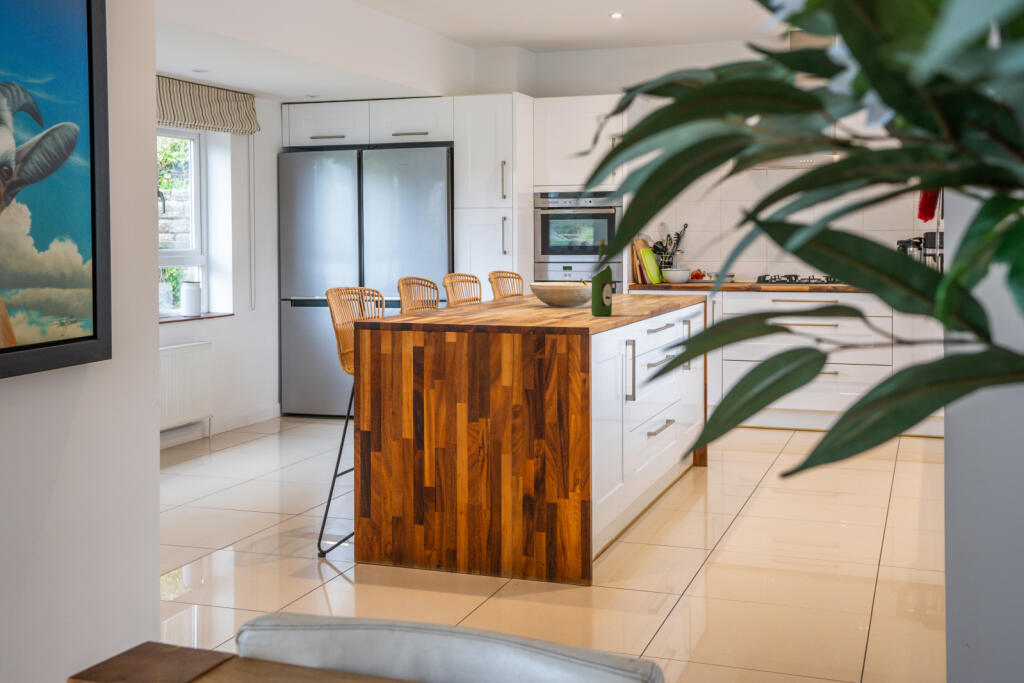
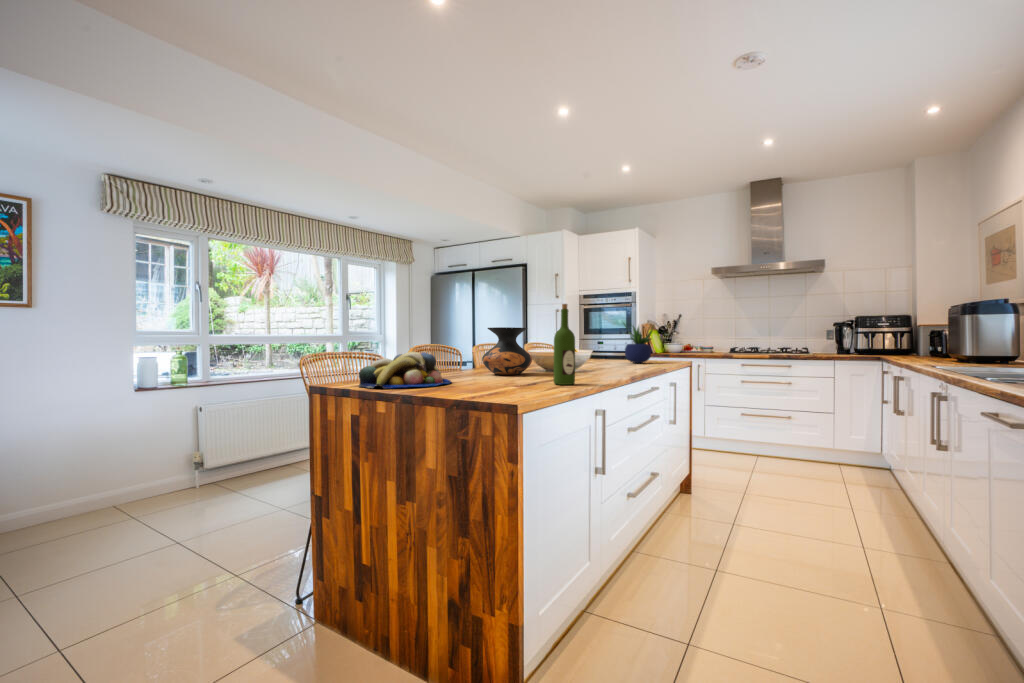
potted plant: none [624,243,664,298] -> present [624,324,653,363]
vase: none [489,258,546,311] -> present [482,327,532,375]
fruit bowl: none [402,286,491,322] -> present [359,352,451,389]

